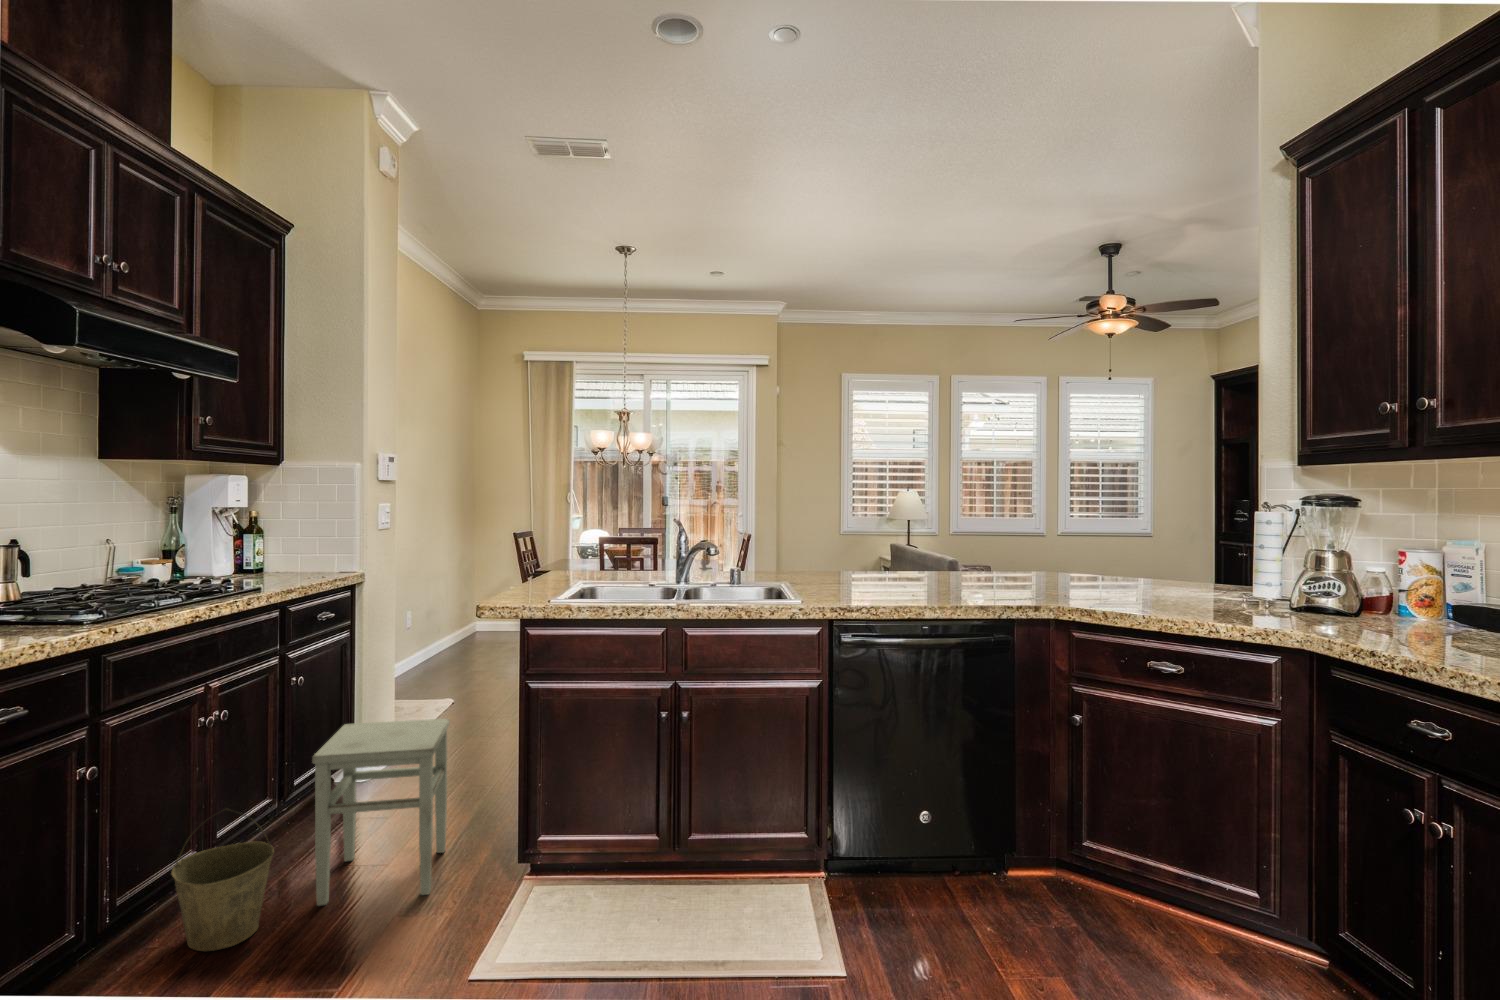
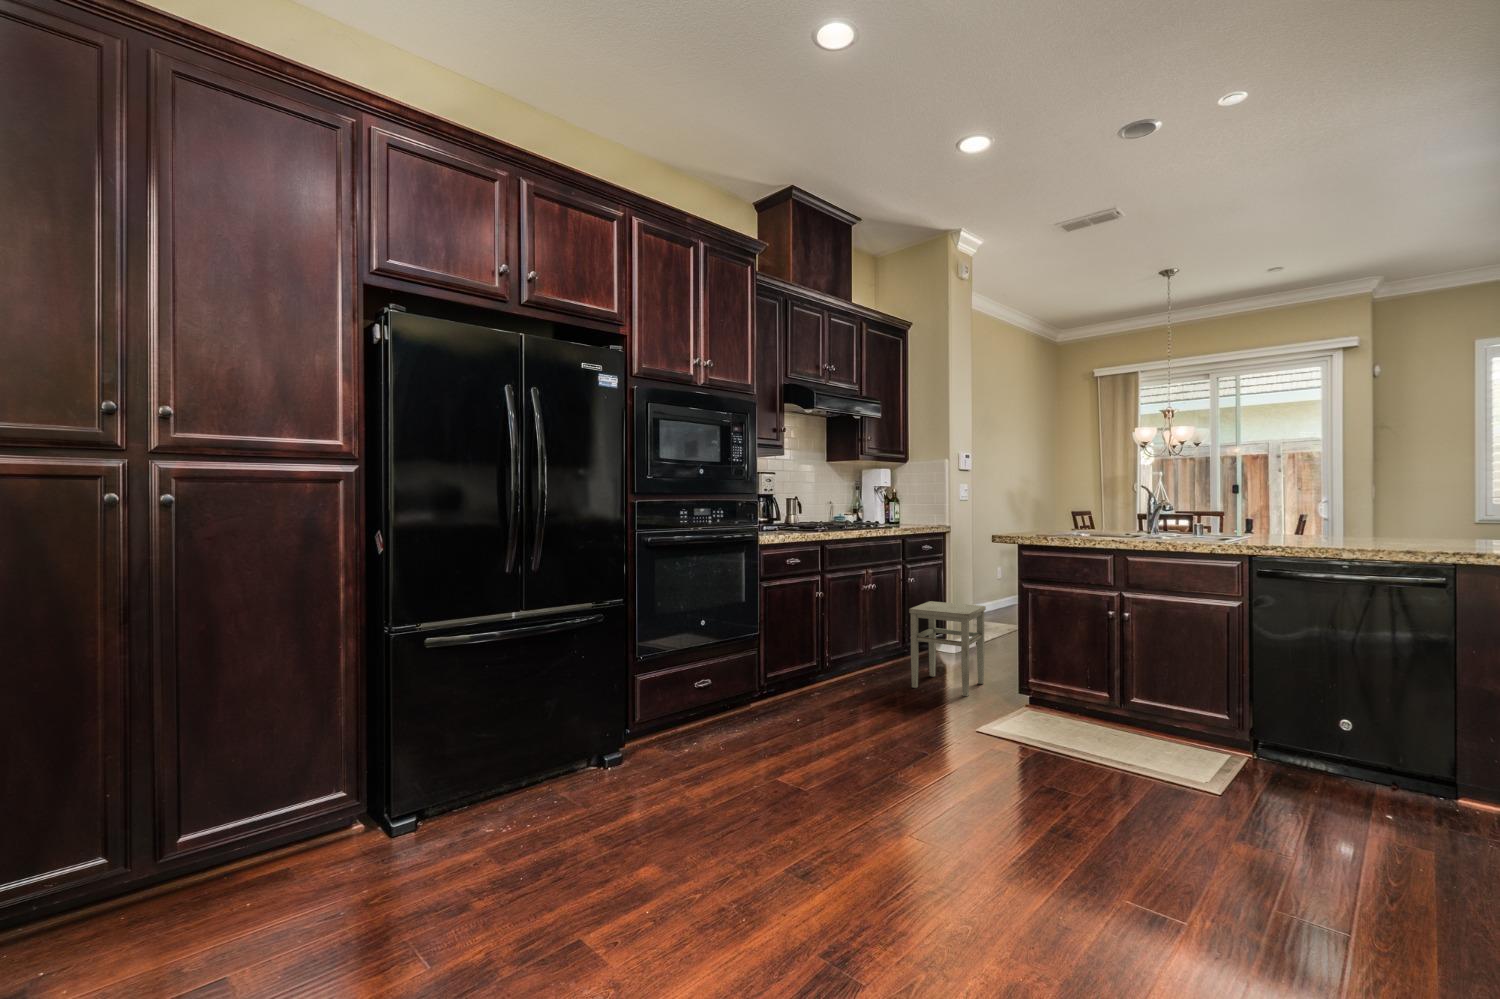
bucket: present [171,809,274,951] -> none [850,626,892,690]

